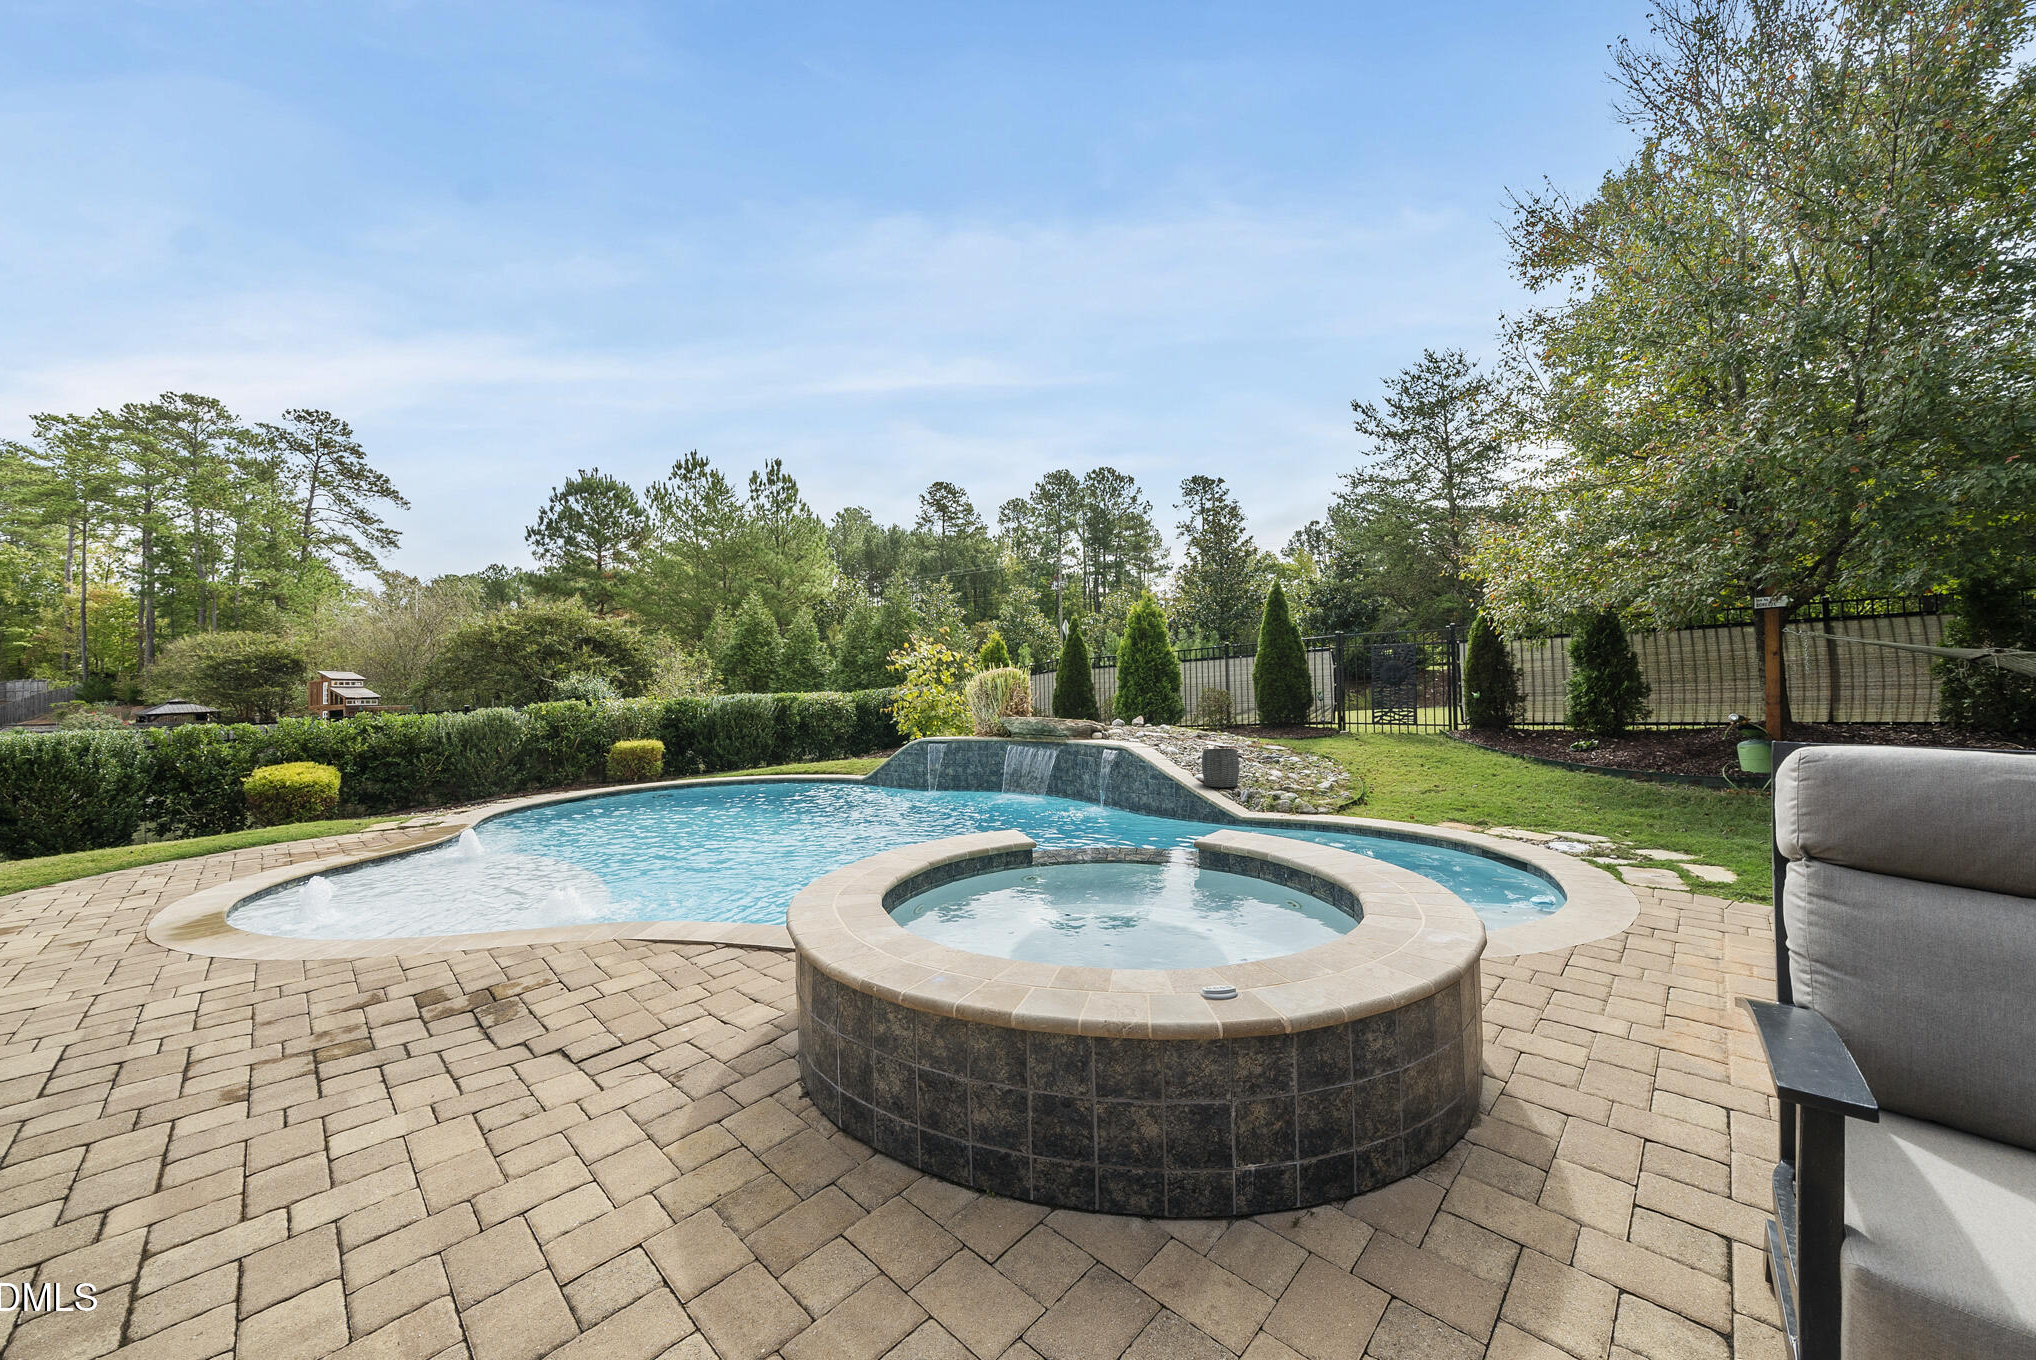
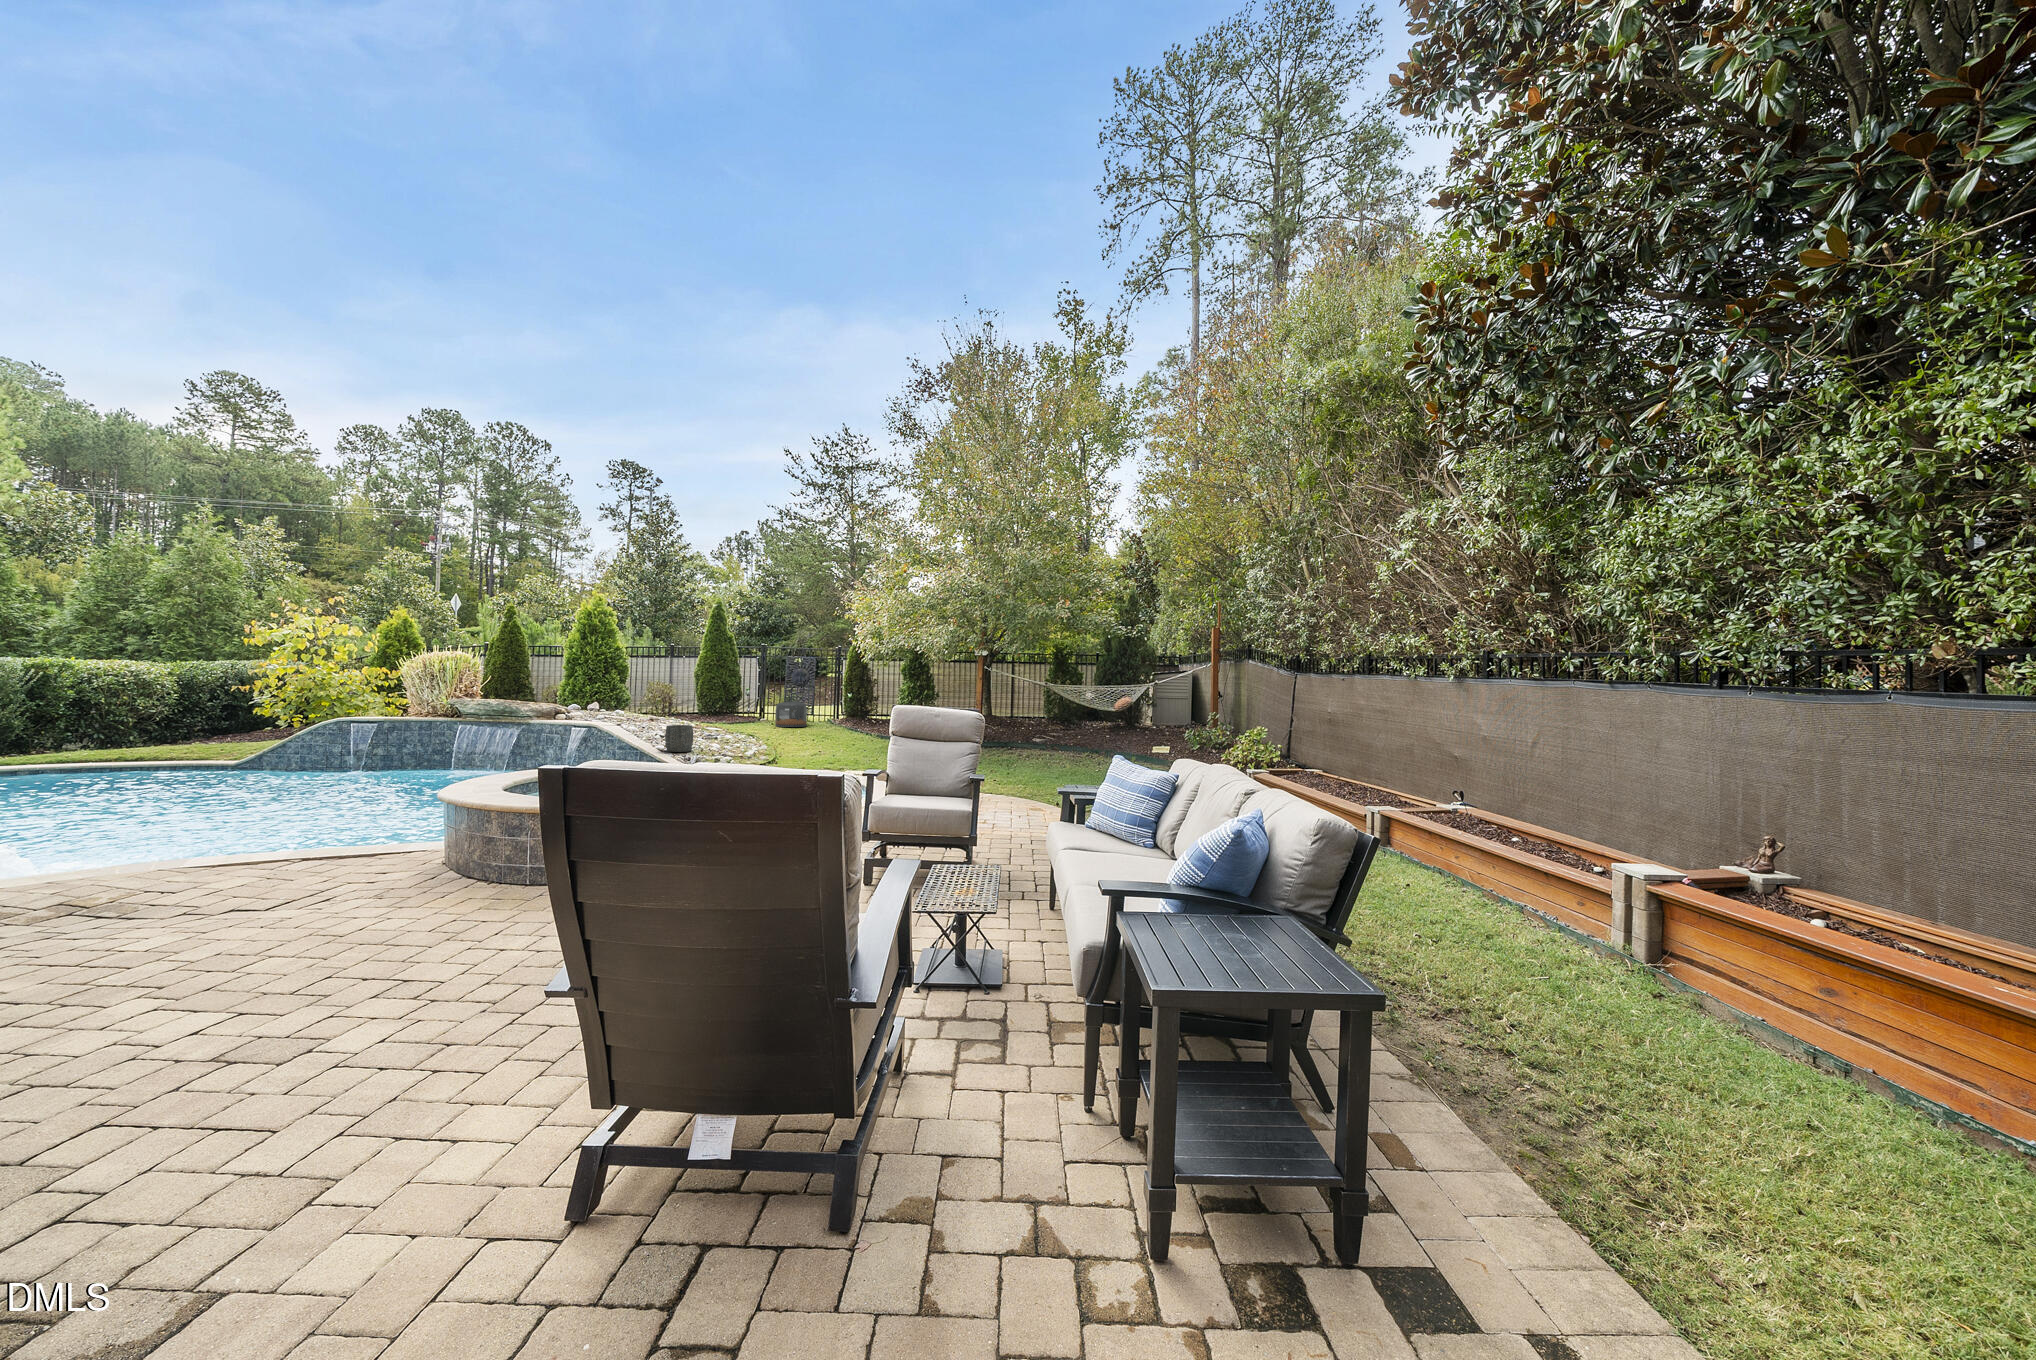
pouf: none [1360,708,1409,744] -> present [775,702,807,727]

